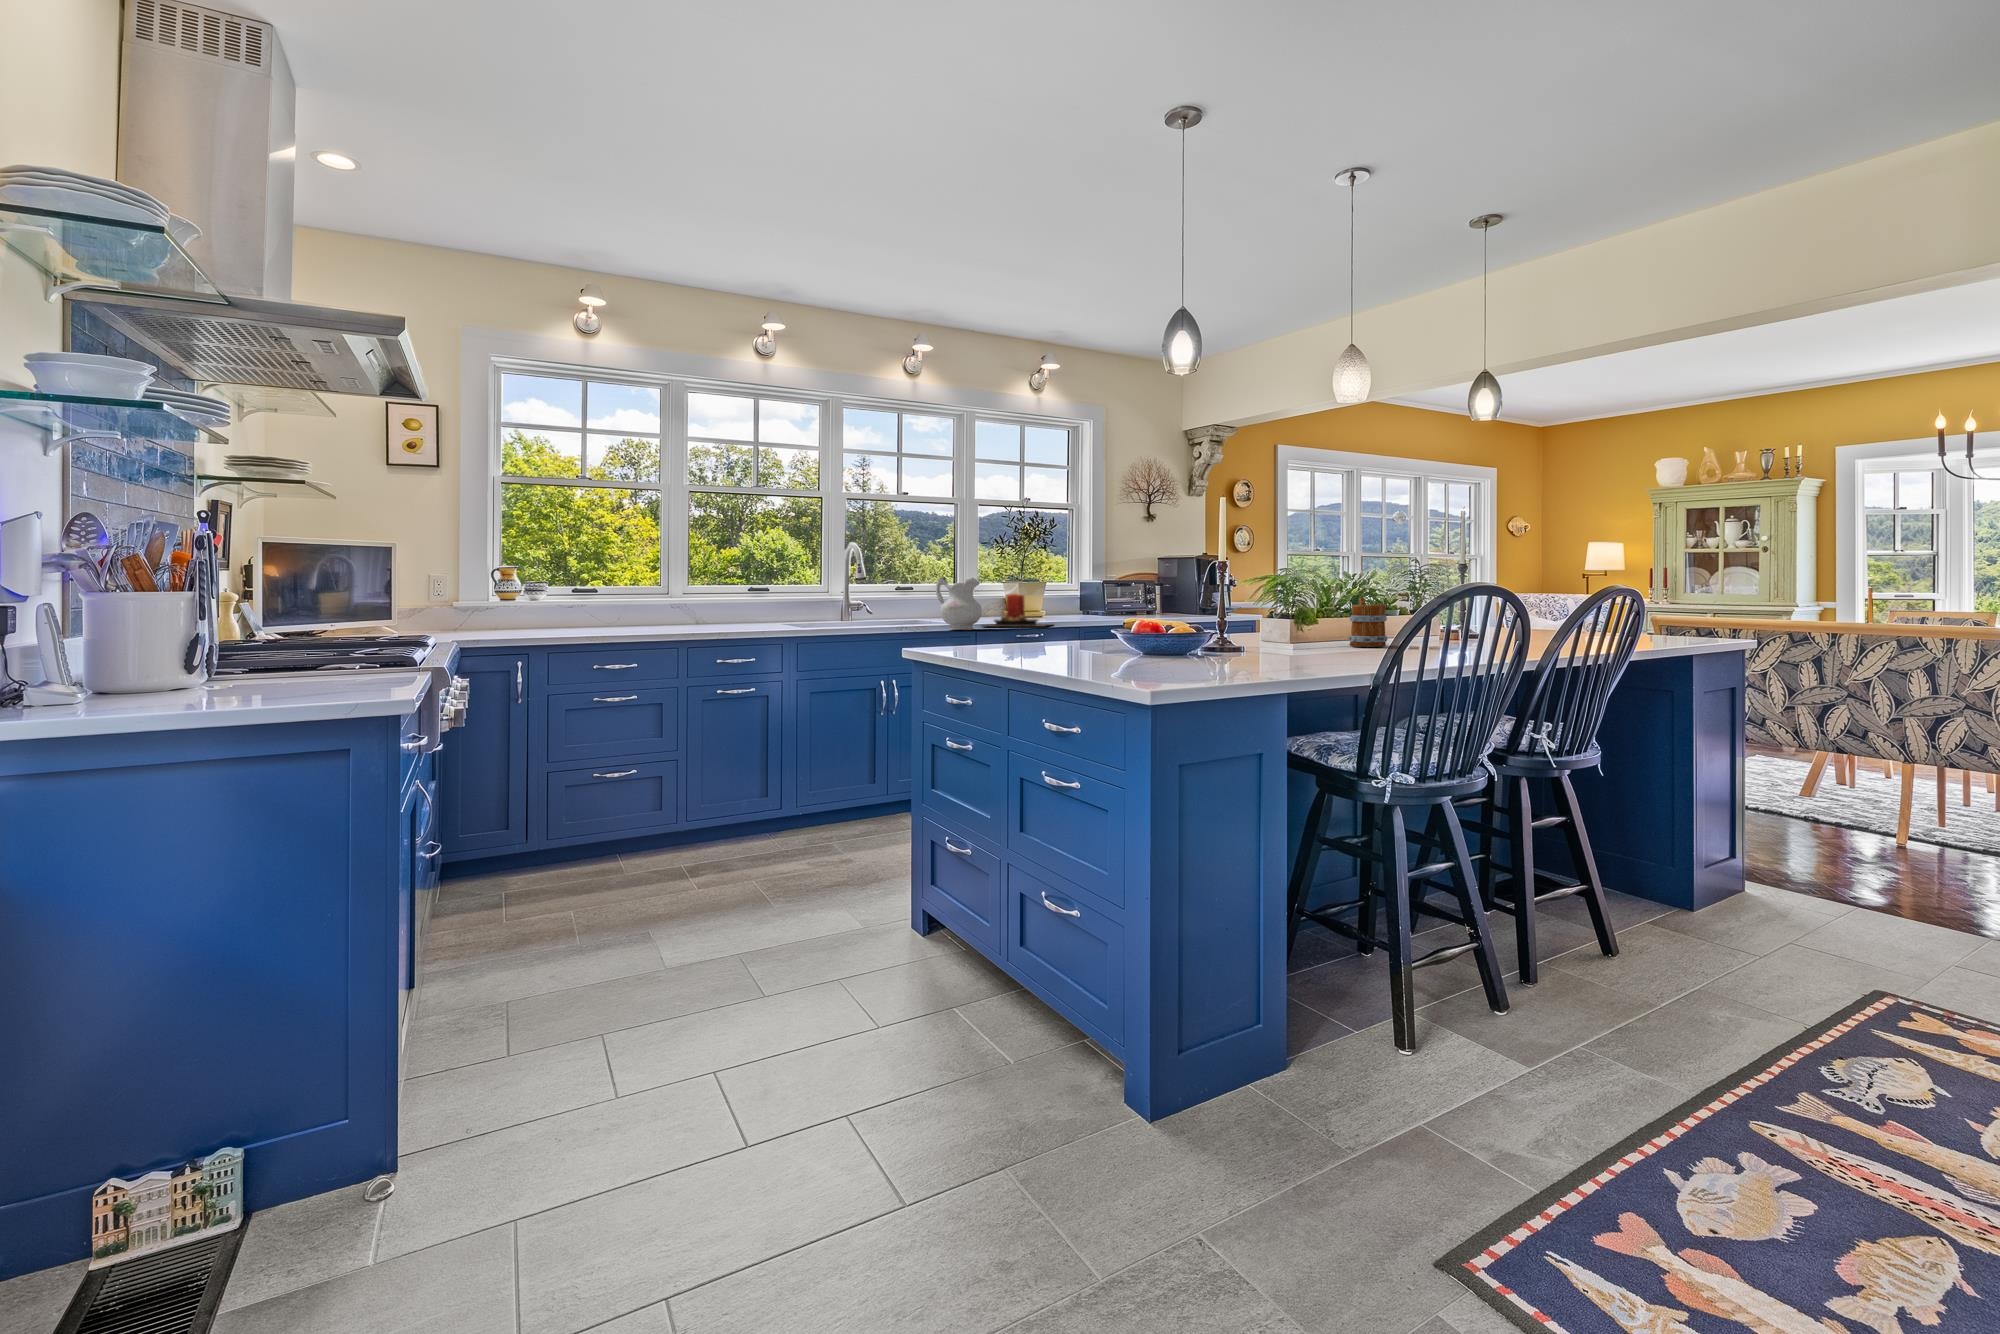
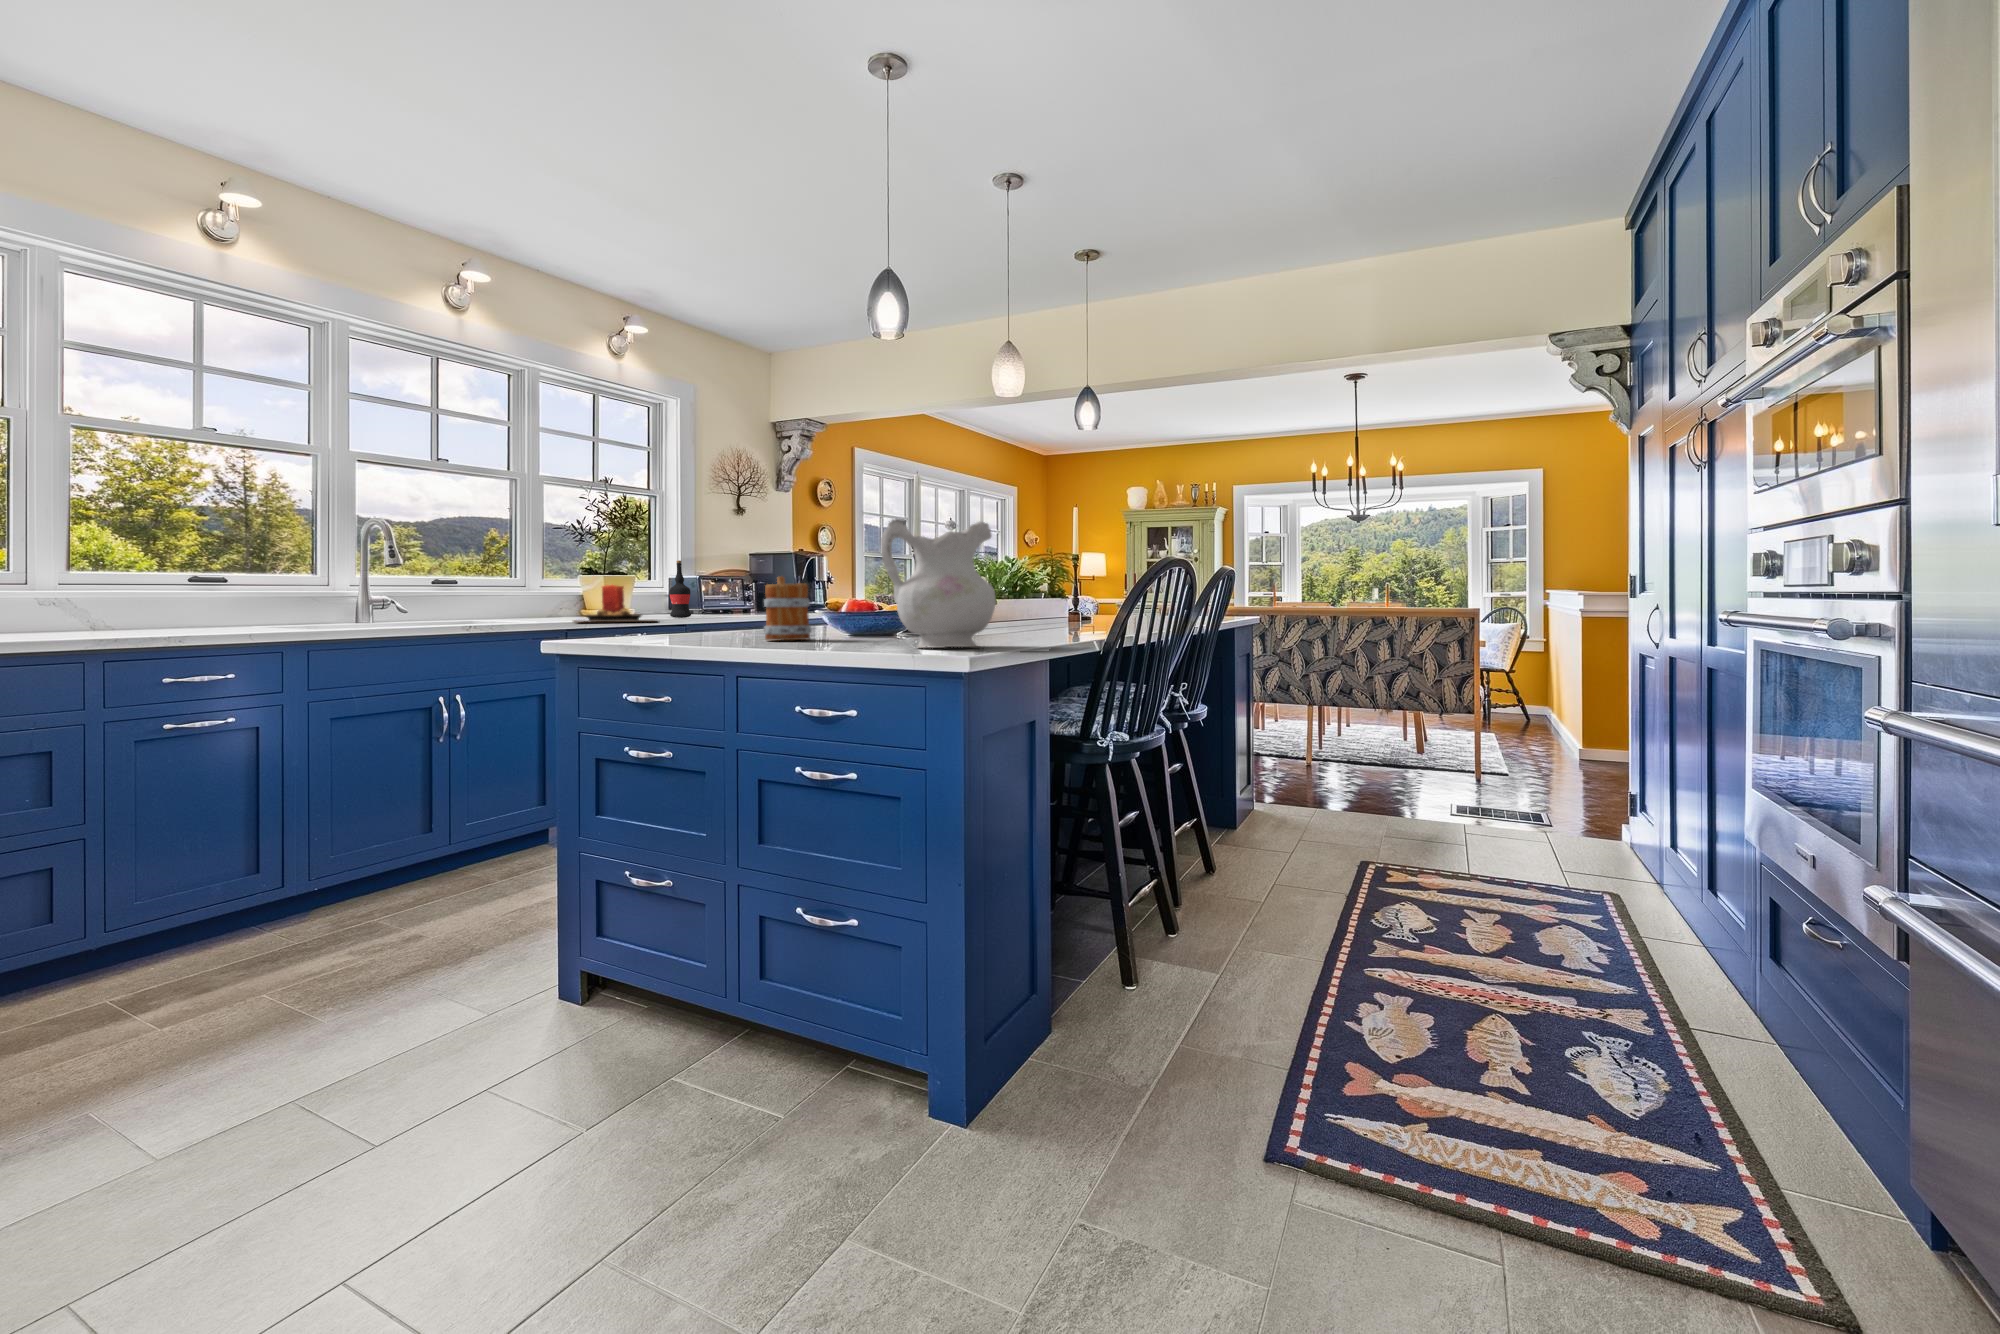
wine bottle: none [1077,568,1095,619] -> present [669,560,691,618]
ceramic pitcher: present [936,577,982,630] -> present [881,519,996,648]
mug: present [1349,597,1388,647] -> present [764,576,811,640]

